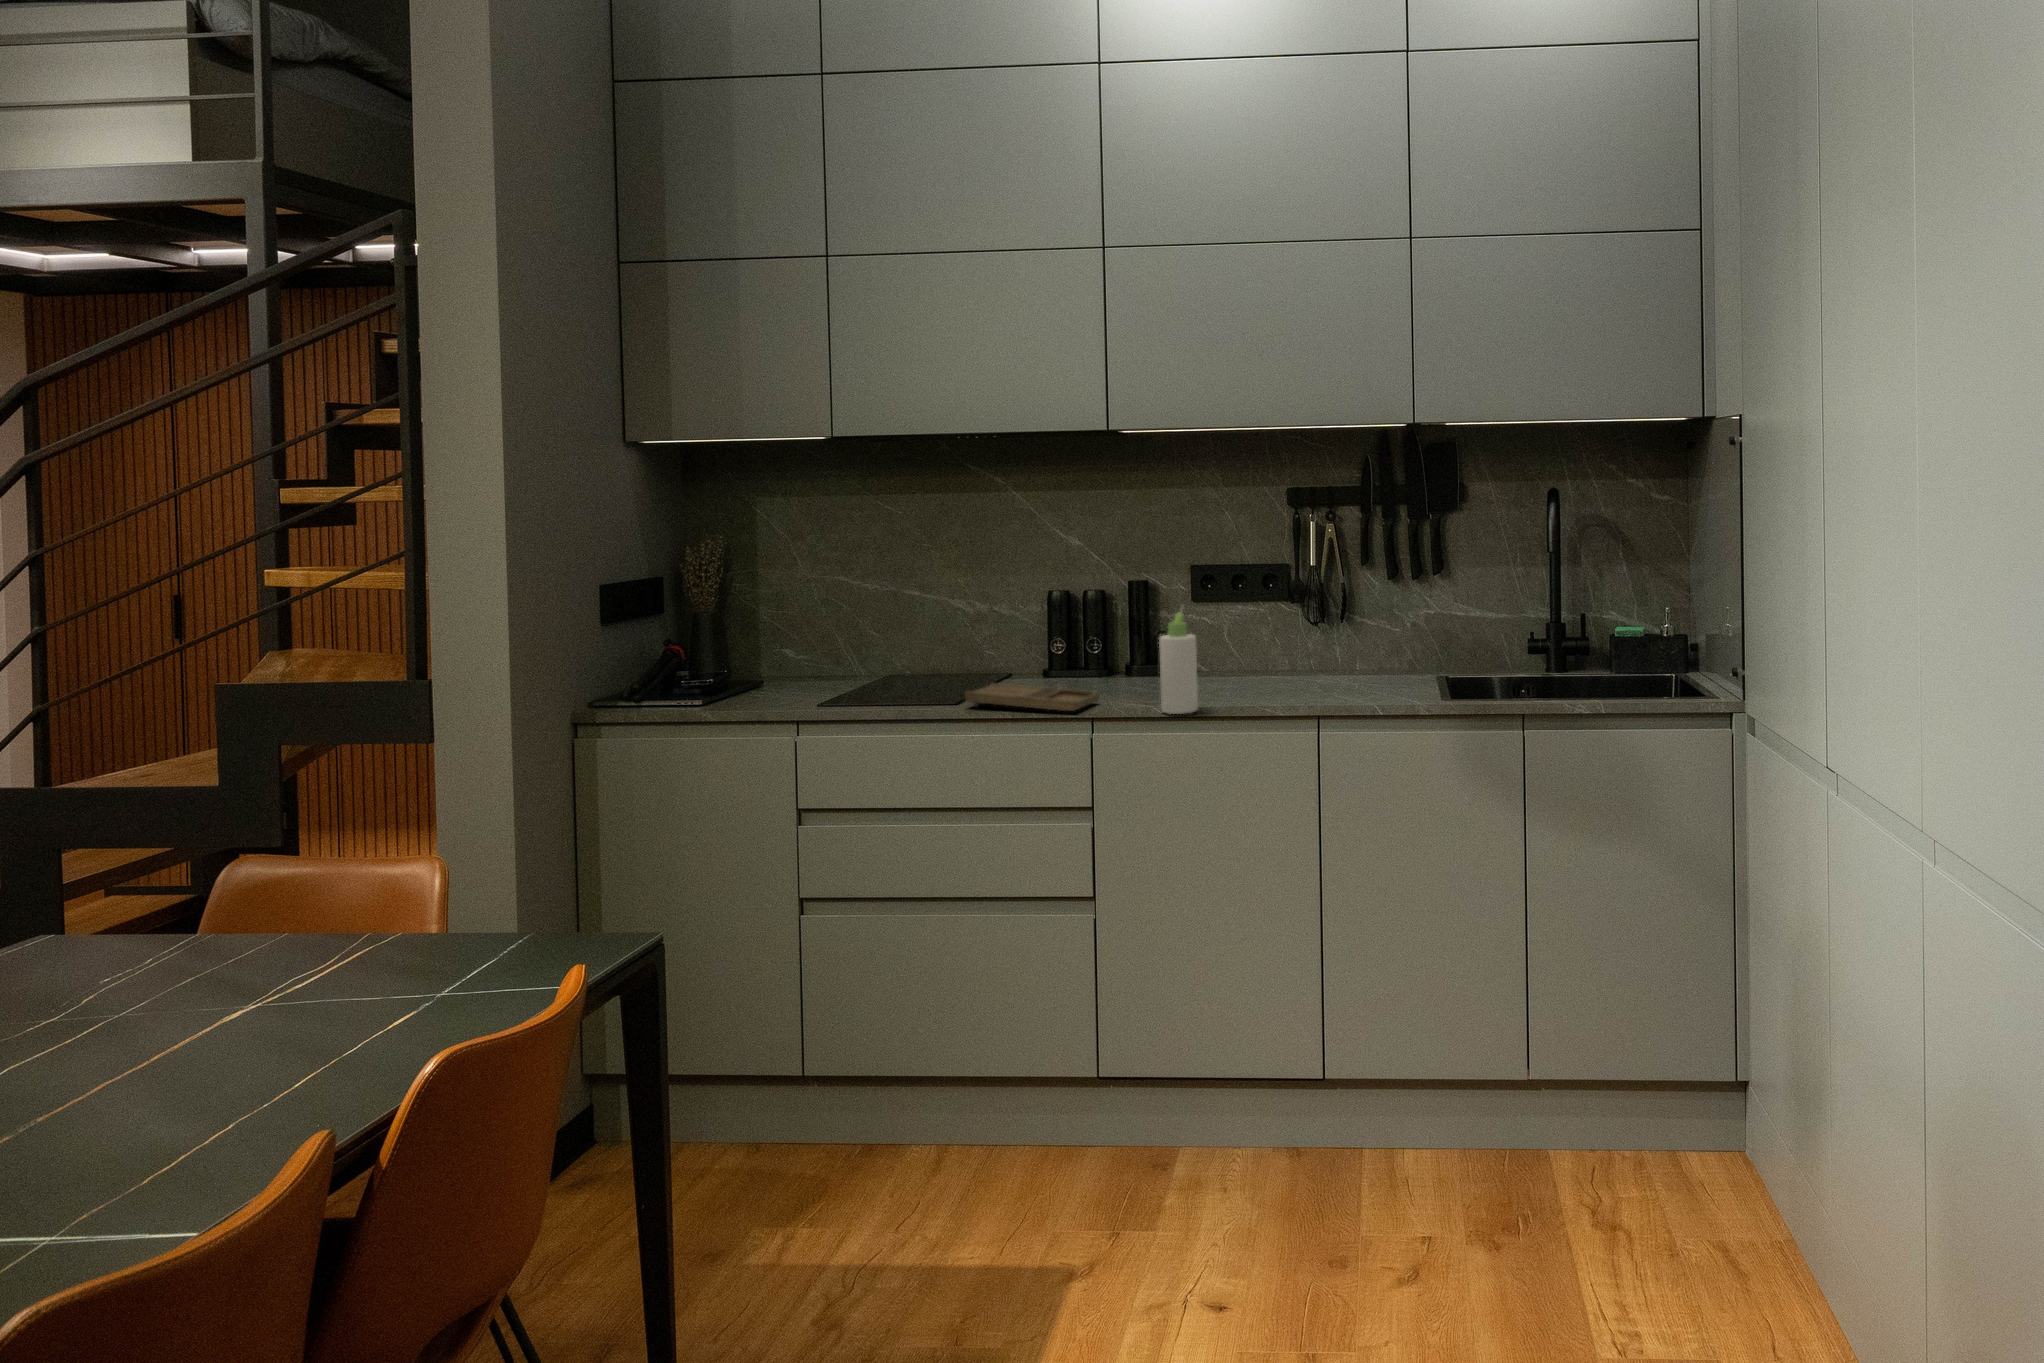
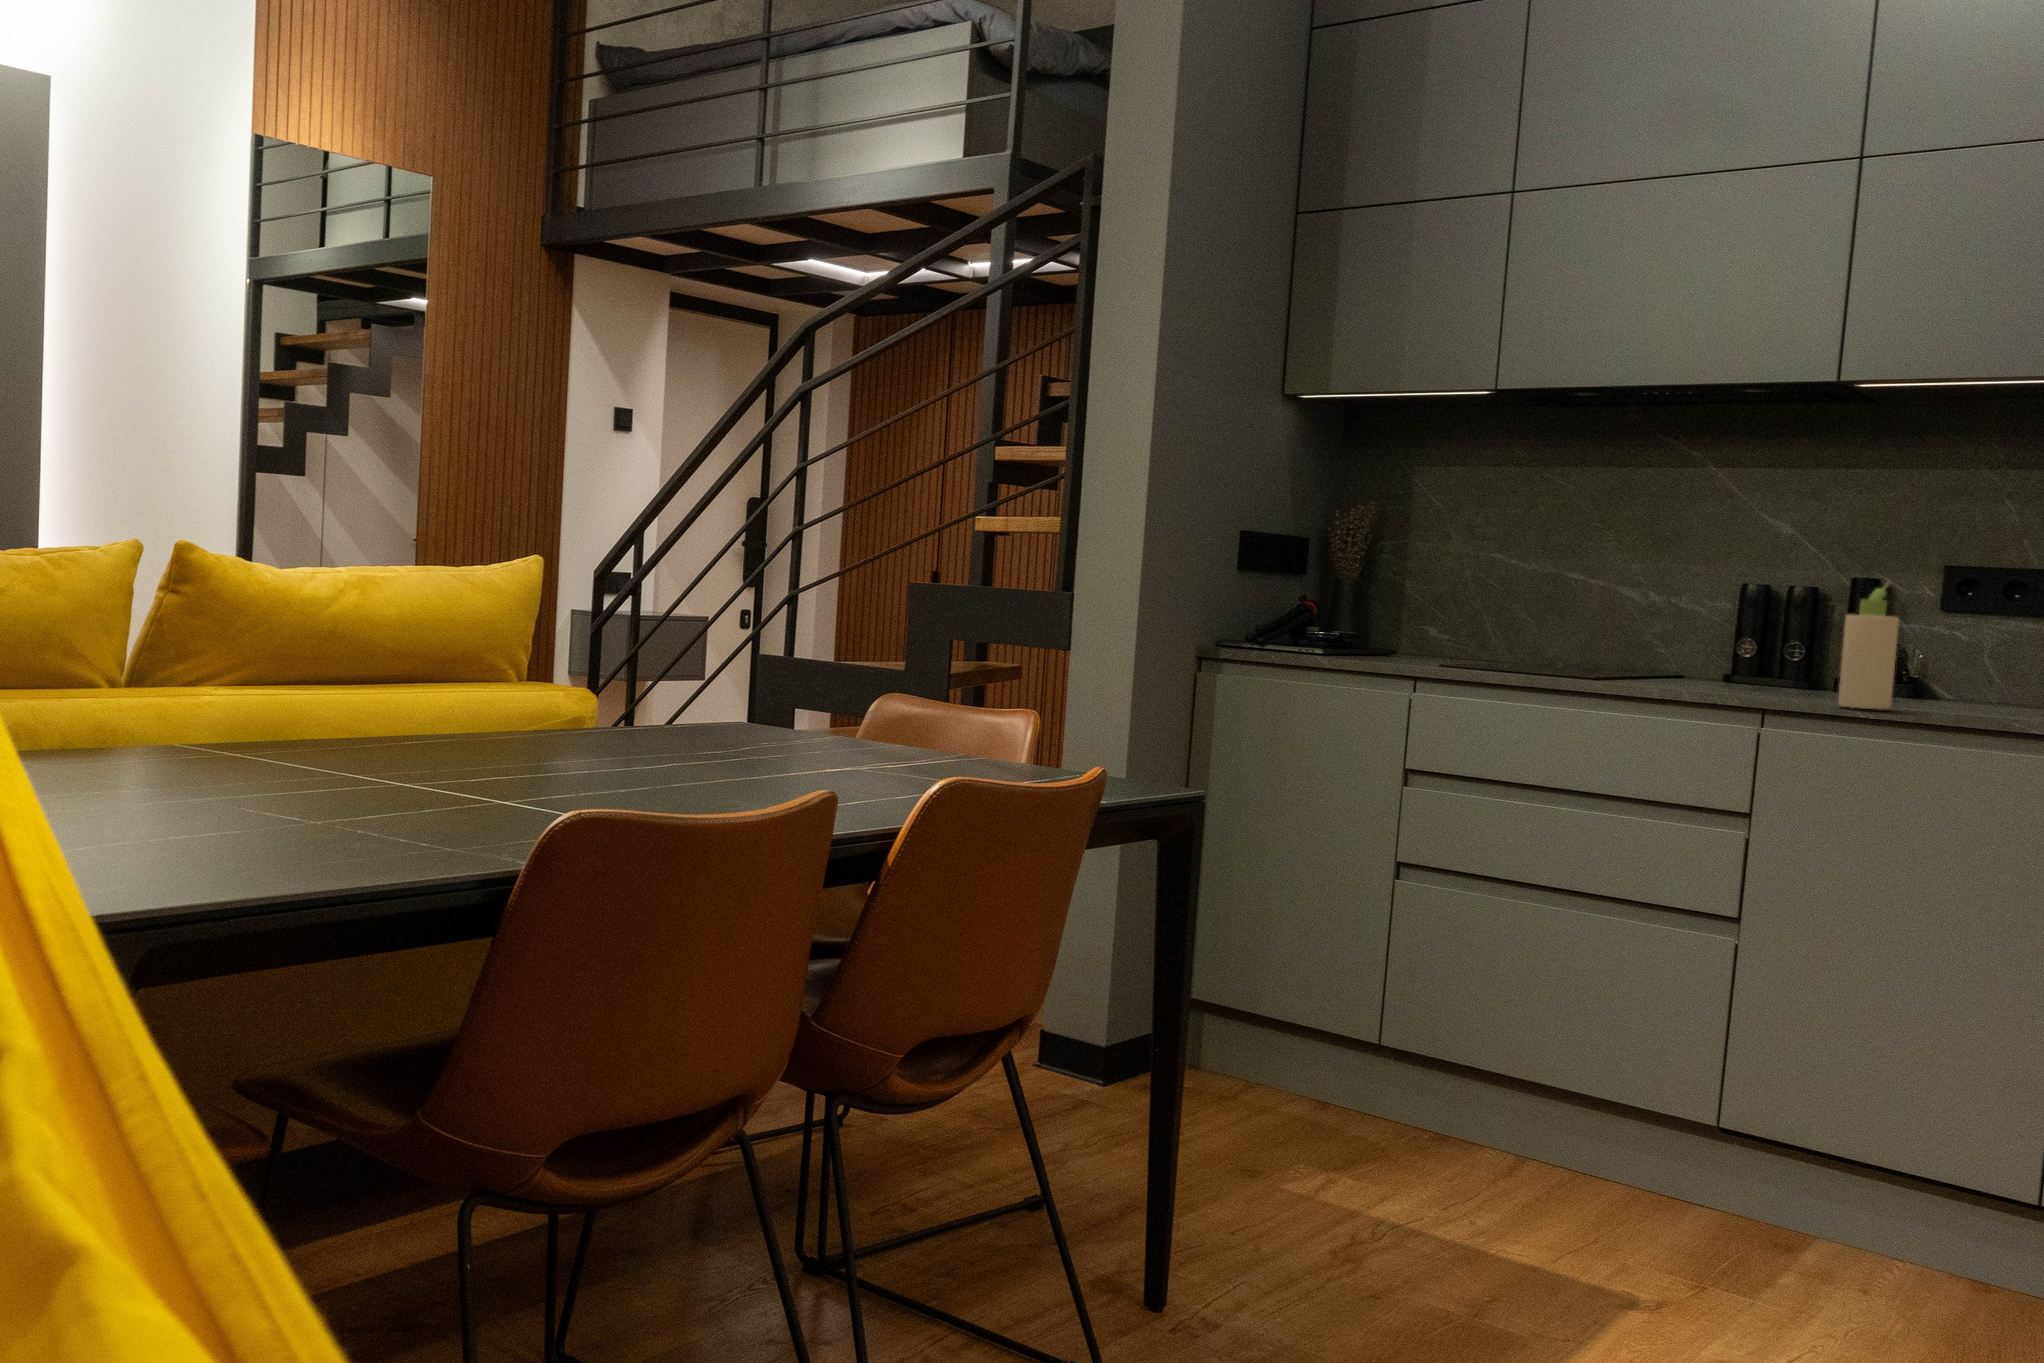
tray: present [965,683,1099,711] -> none [1597,664,1764,694]

